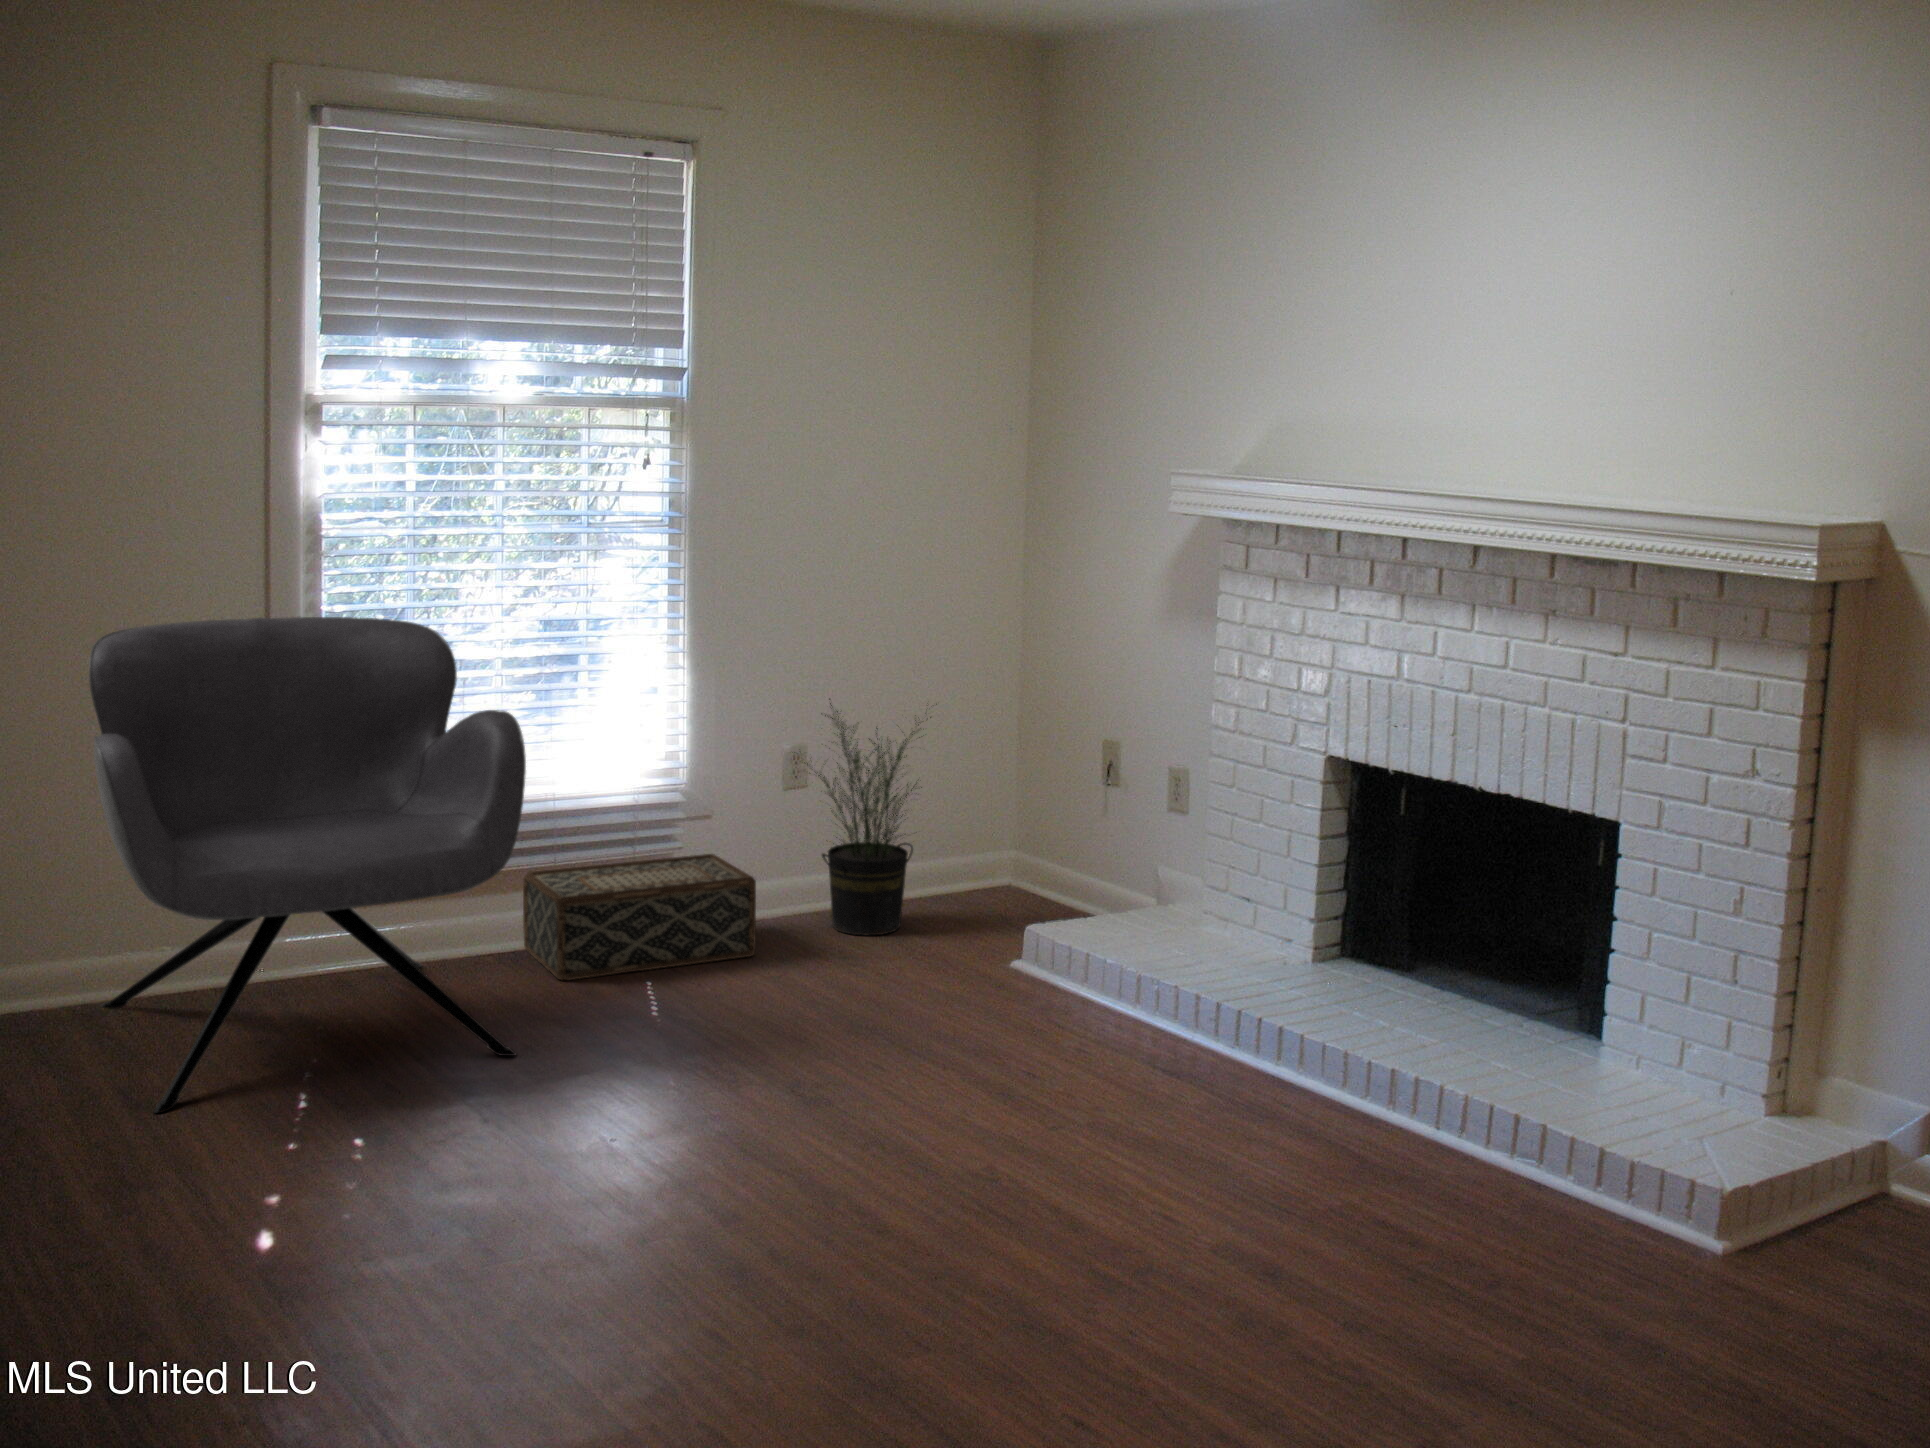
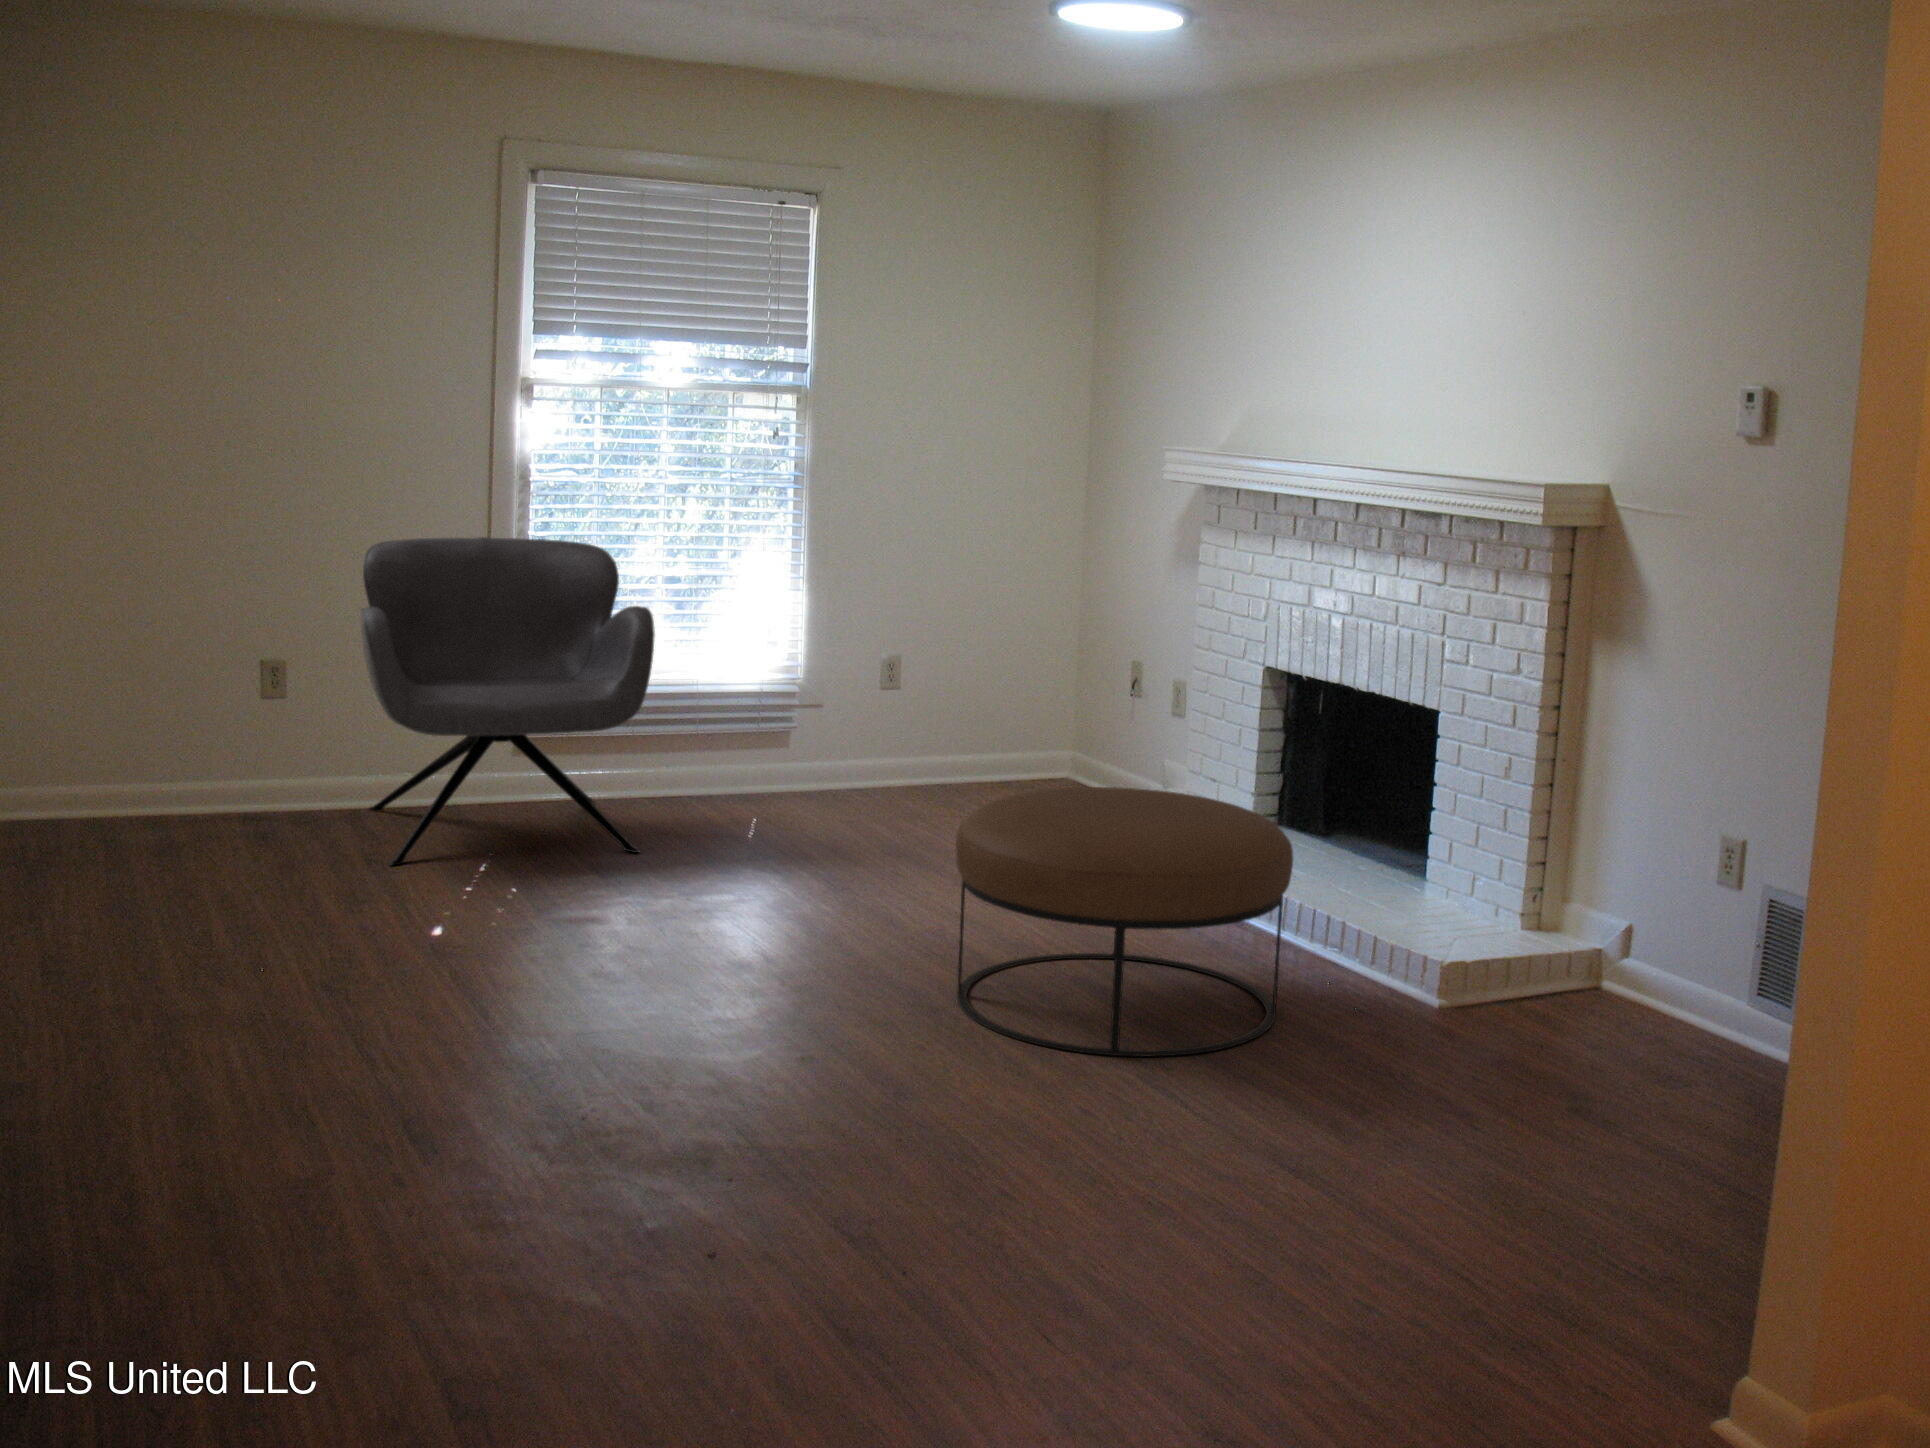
potted plant: present [792,699,937,935] -> none [877,617,998,803]
woven basket: present [523,854,756,980] -> none [671,734,842,815]
ottoman: none [1071,967,1562,1406] -> present [956,787,1293,1056]

